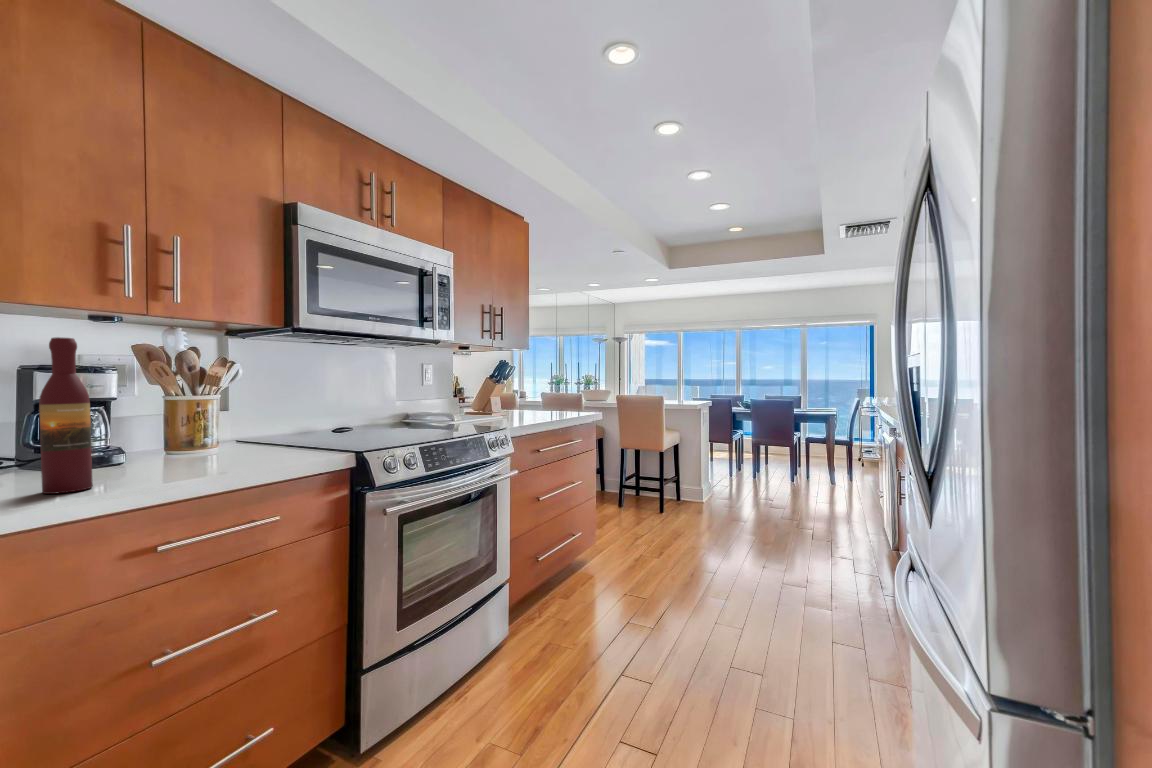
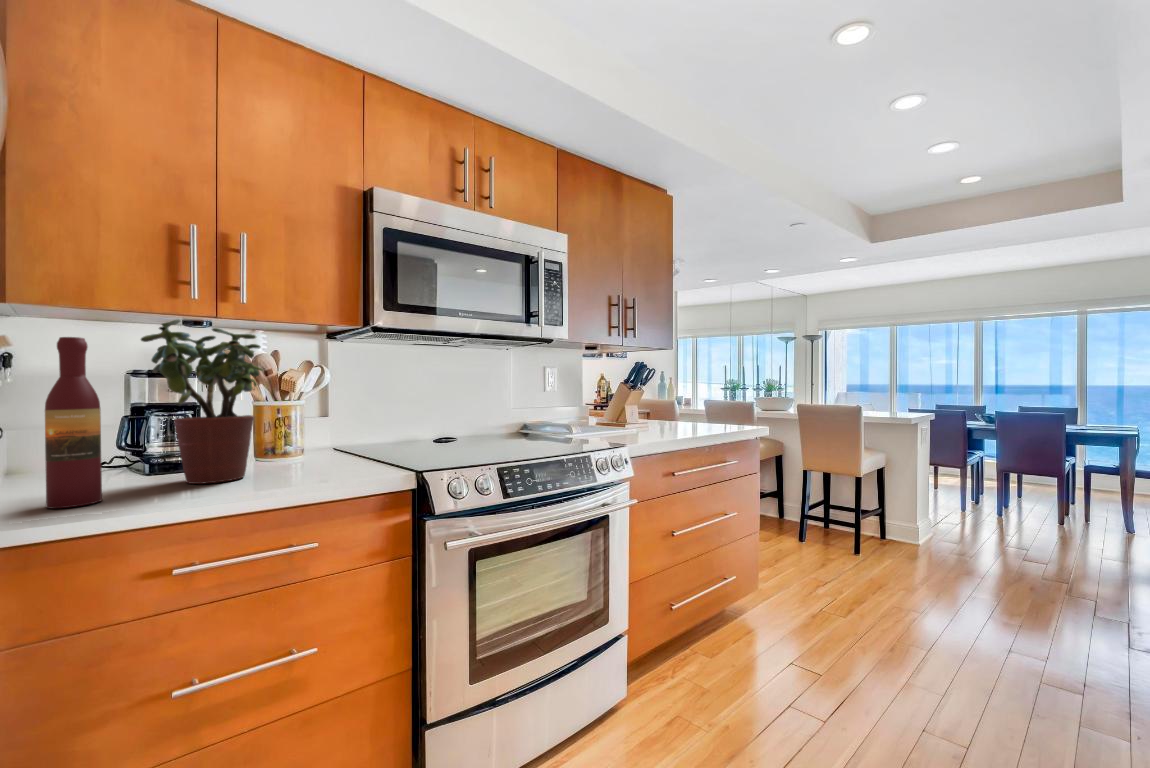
potted plant: none [107,321,221,471] -> present [141,319,262,484]

